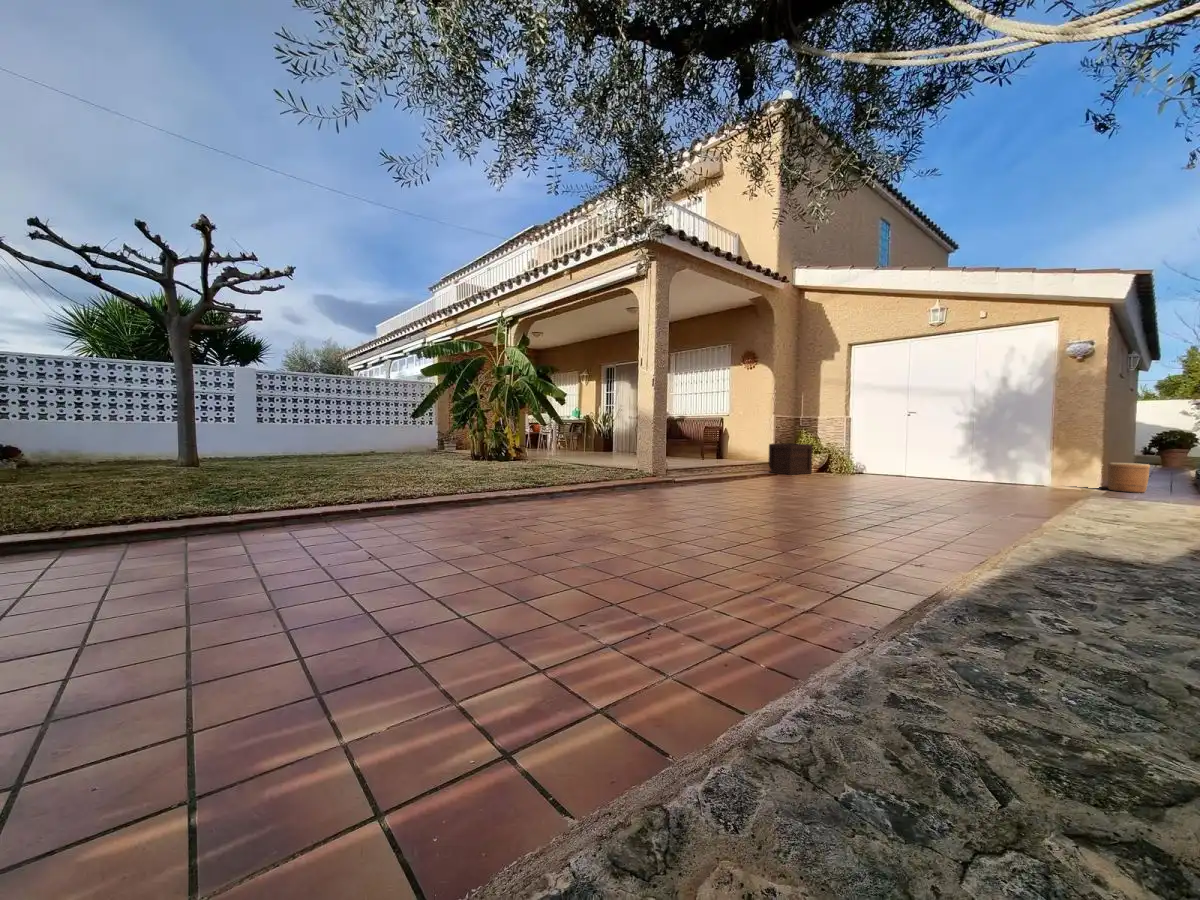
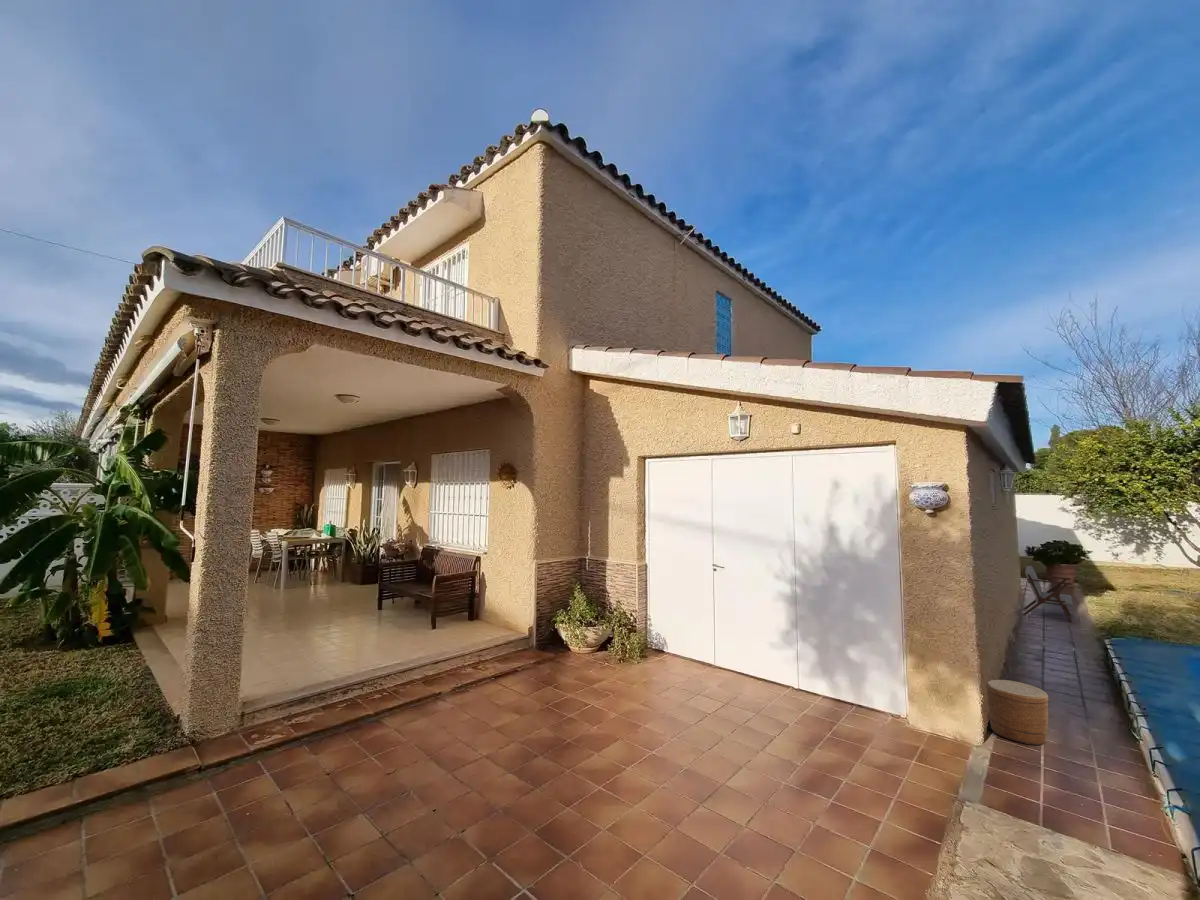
lounge chair: none [1134,433,1181,471] -> present [1023,566,1073,622]
wooden crate: present [769,443,813,475] -> none [519,604,581,667]

